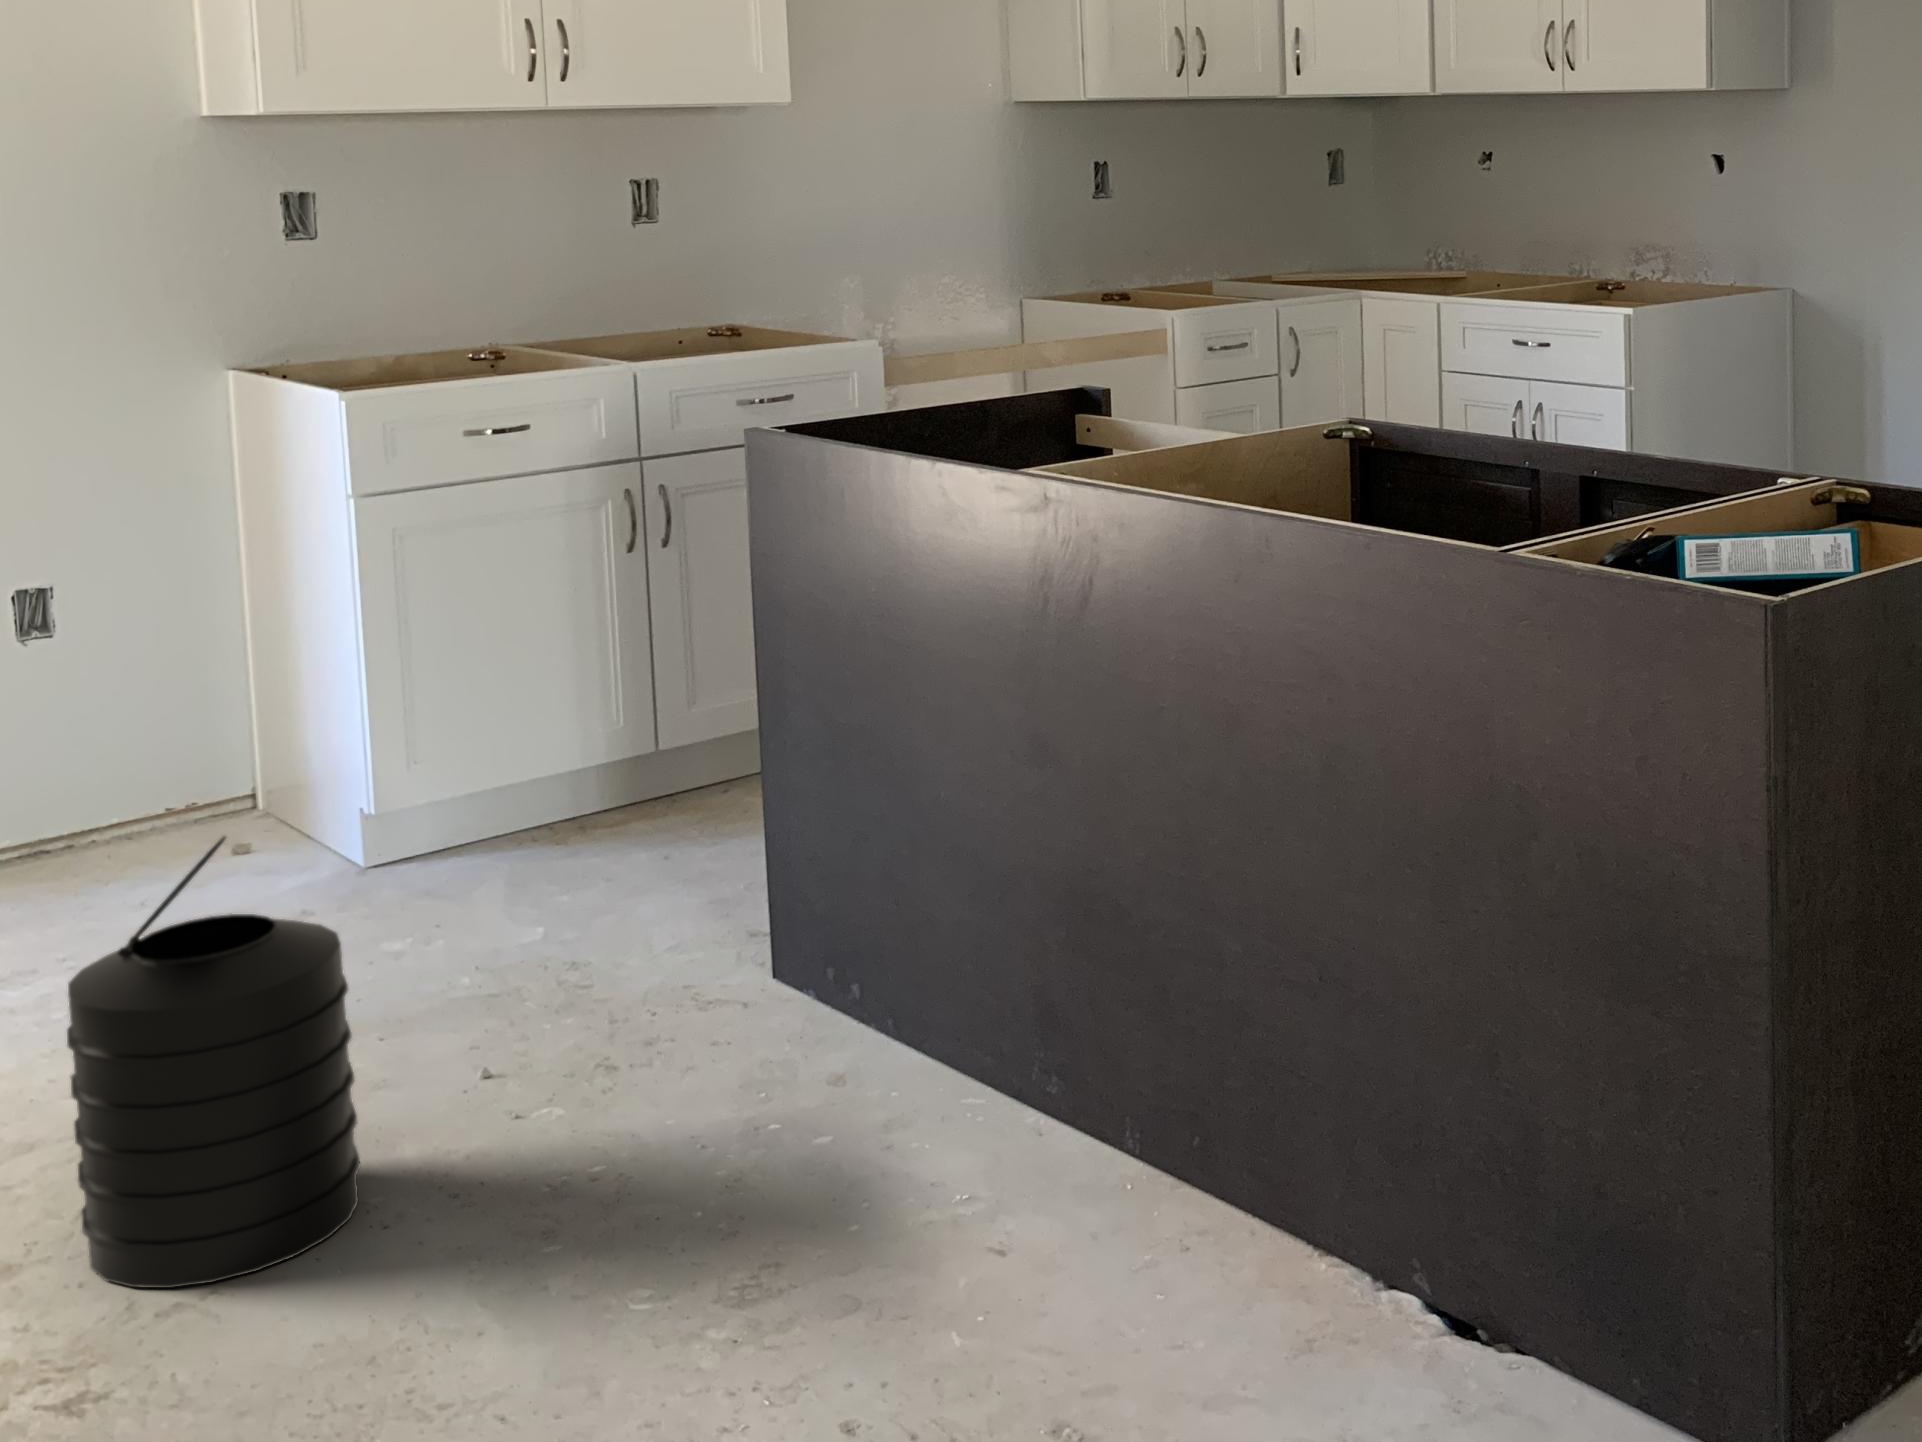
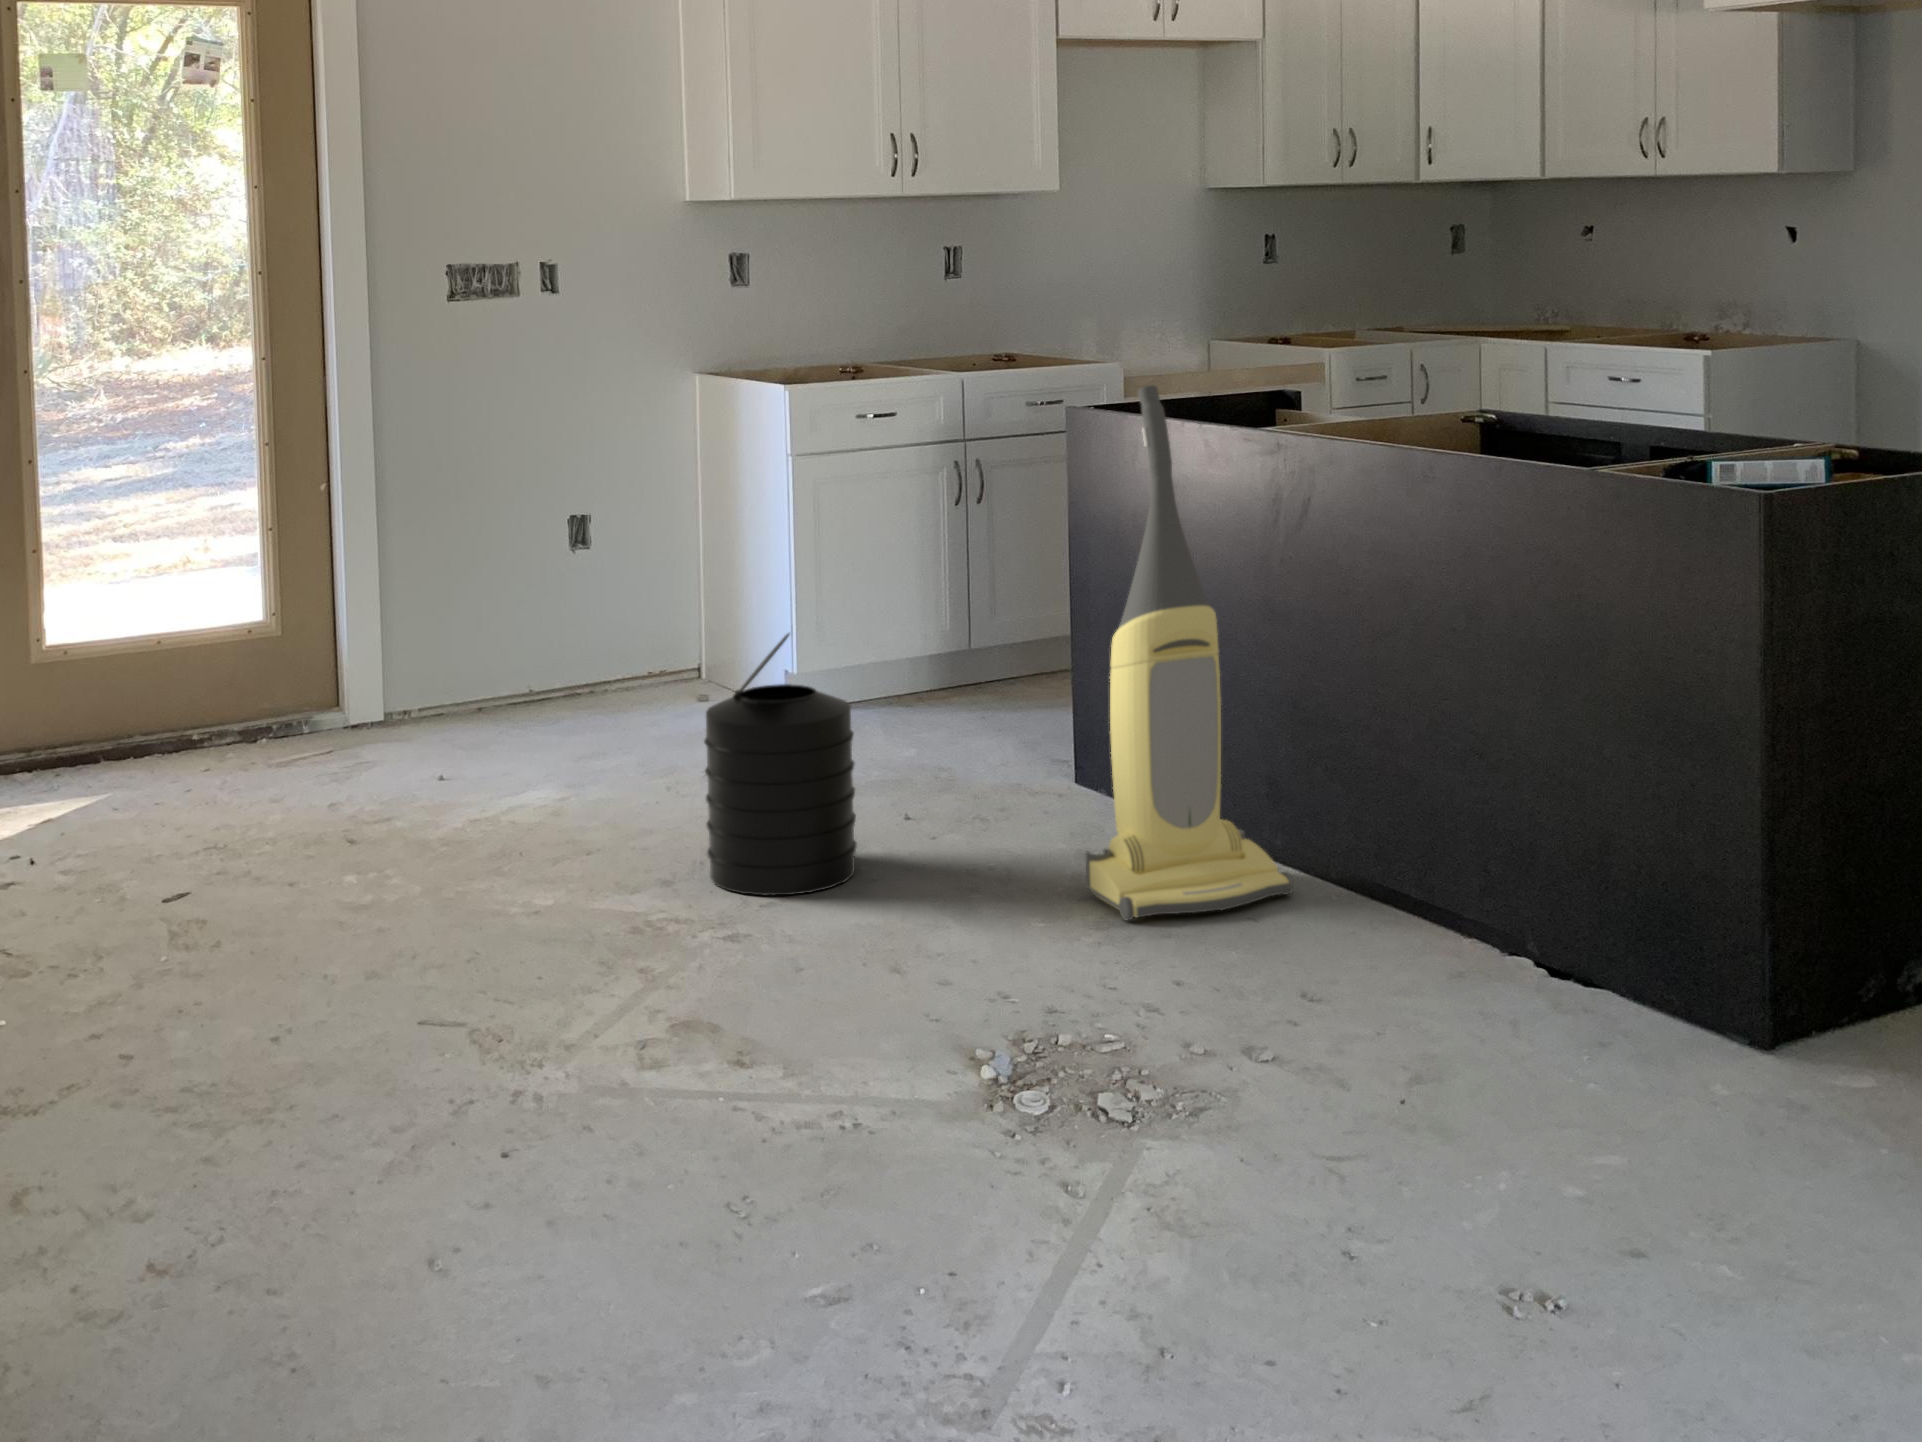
vacuum cleaner: none [731,416,1064,1282] -> present [1086,385,1293,920]

